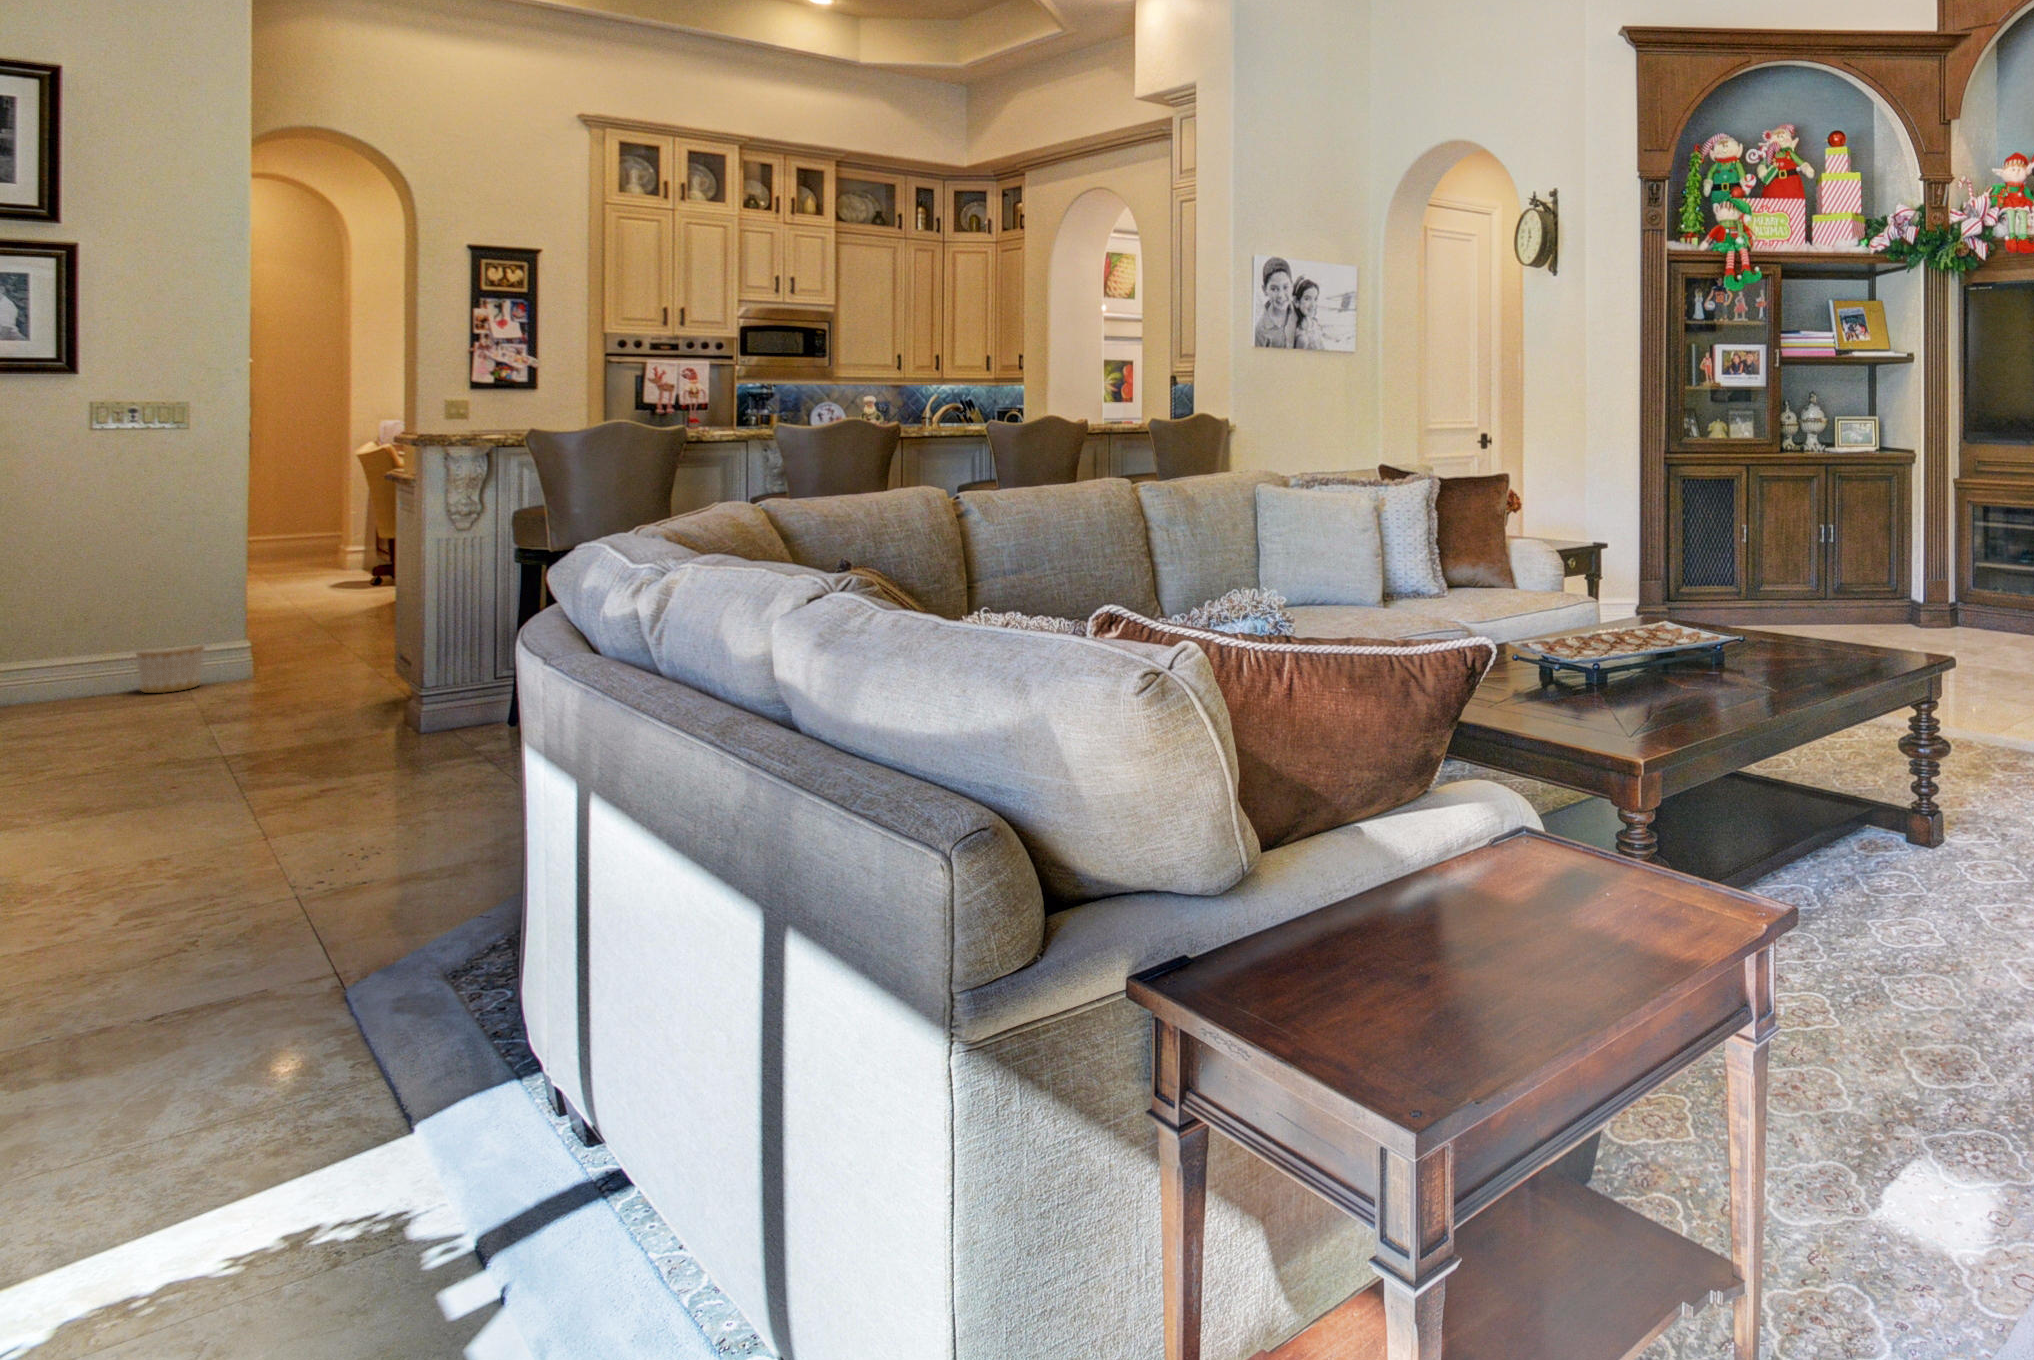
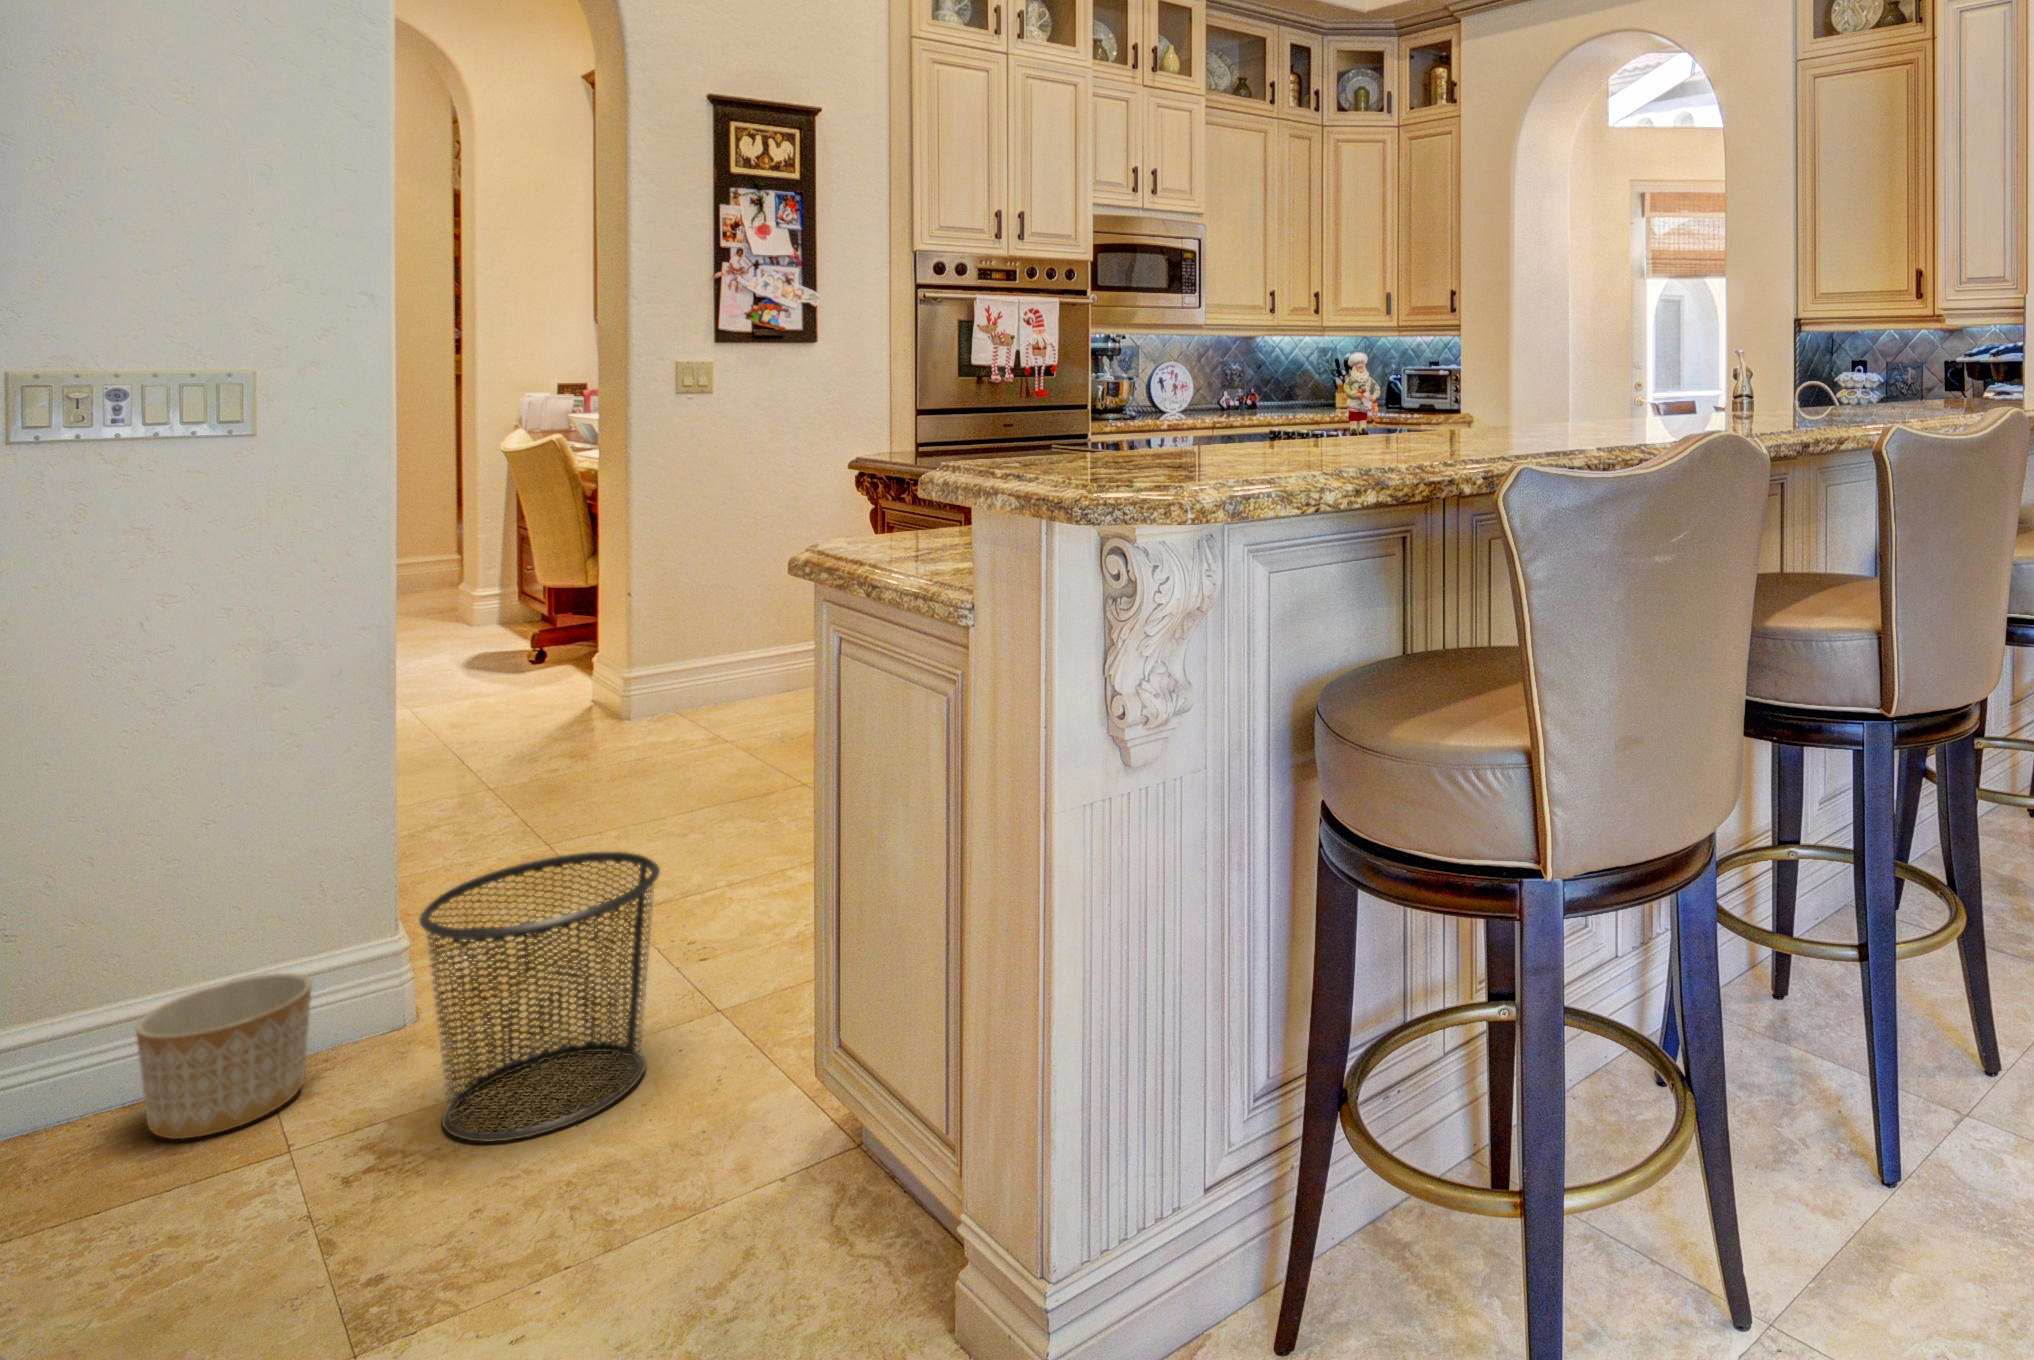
waste bin: none [243,600,346,694] -> present [419,852,660,1142]

